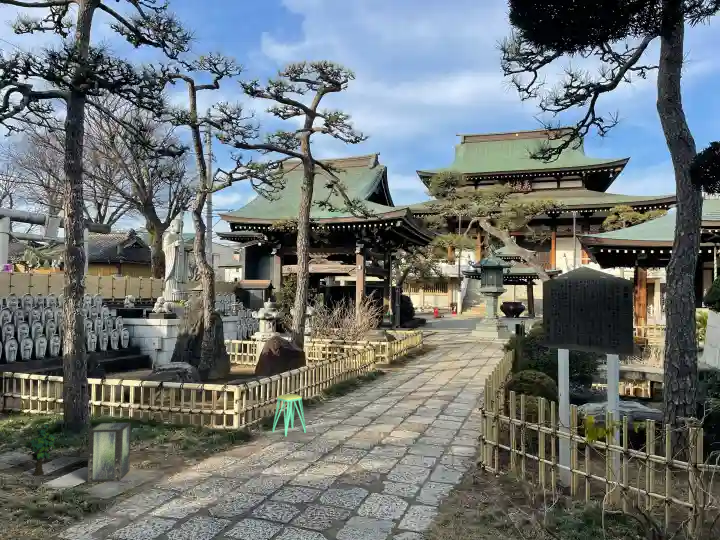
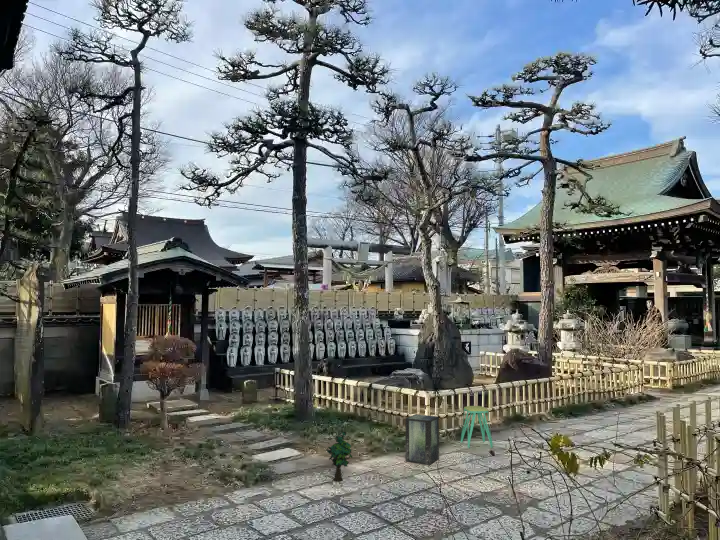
storage box: present [88,423,131,482] -> present [406,414,439,465]
decorative plant: present [25,424,56,476] -> present [325,432,352,481]

